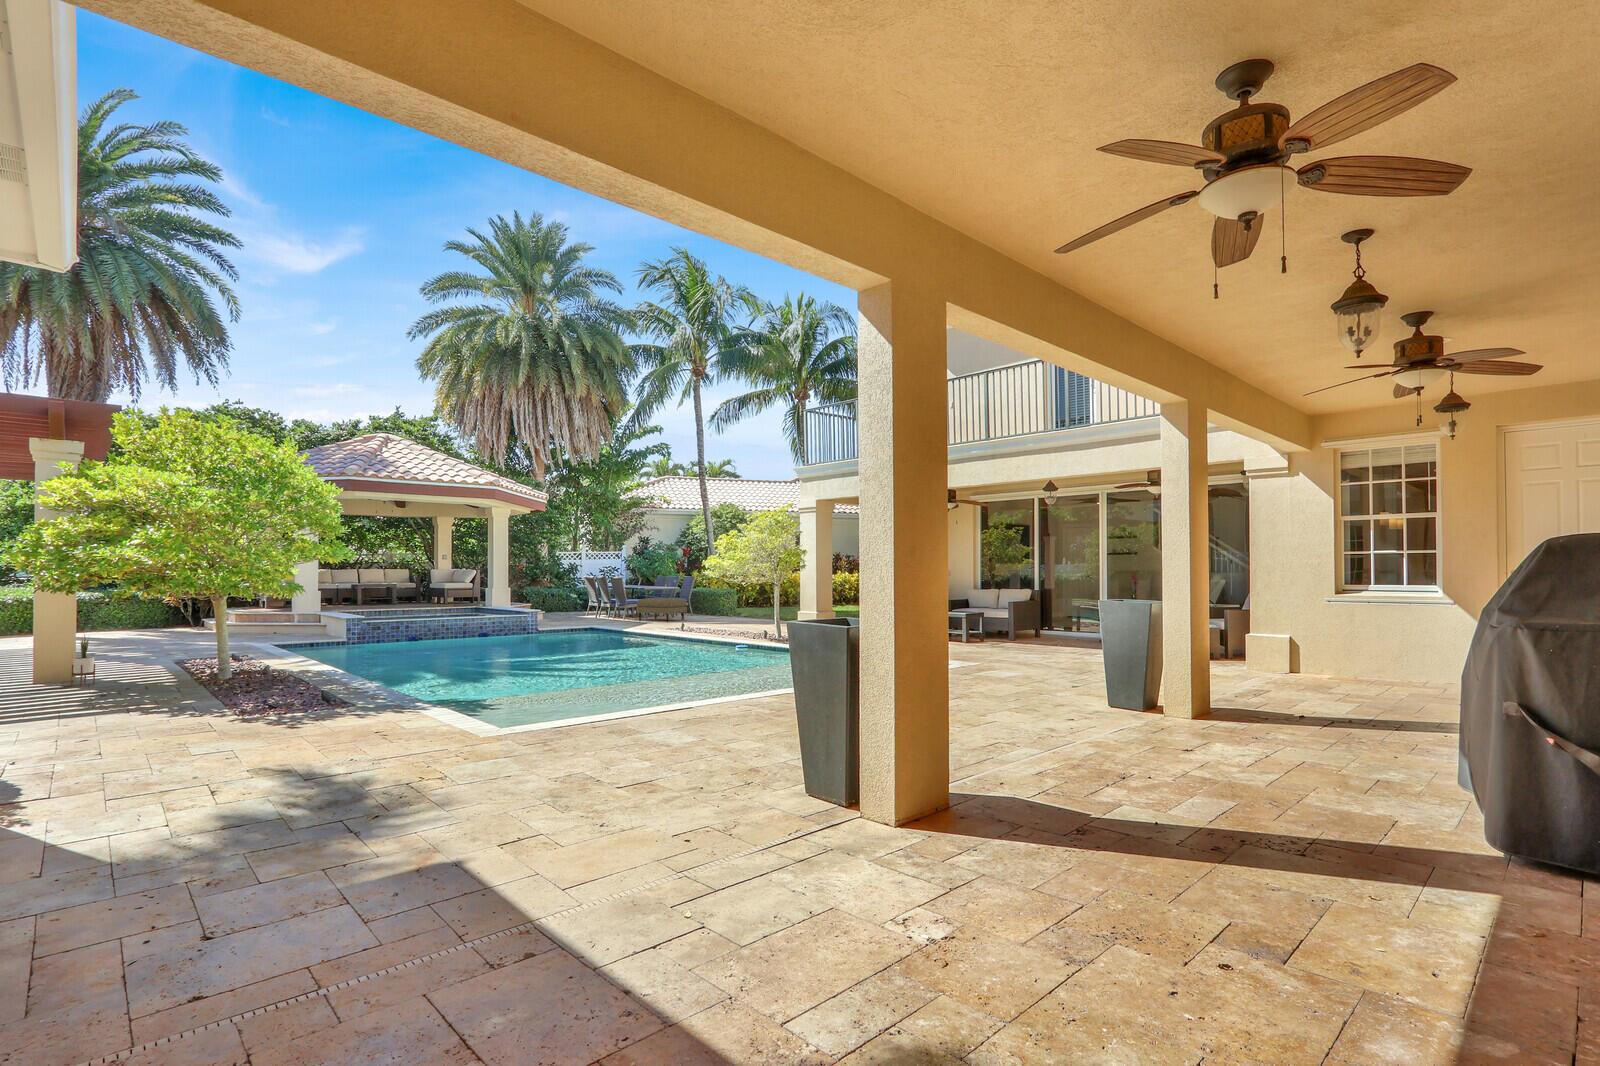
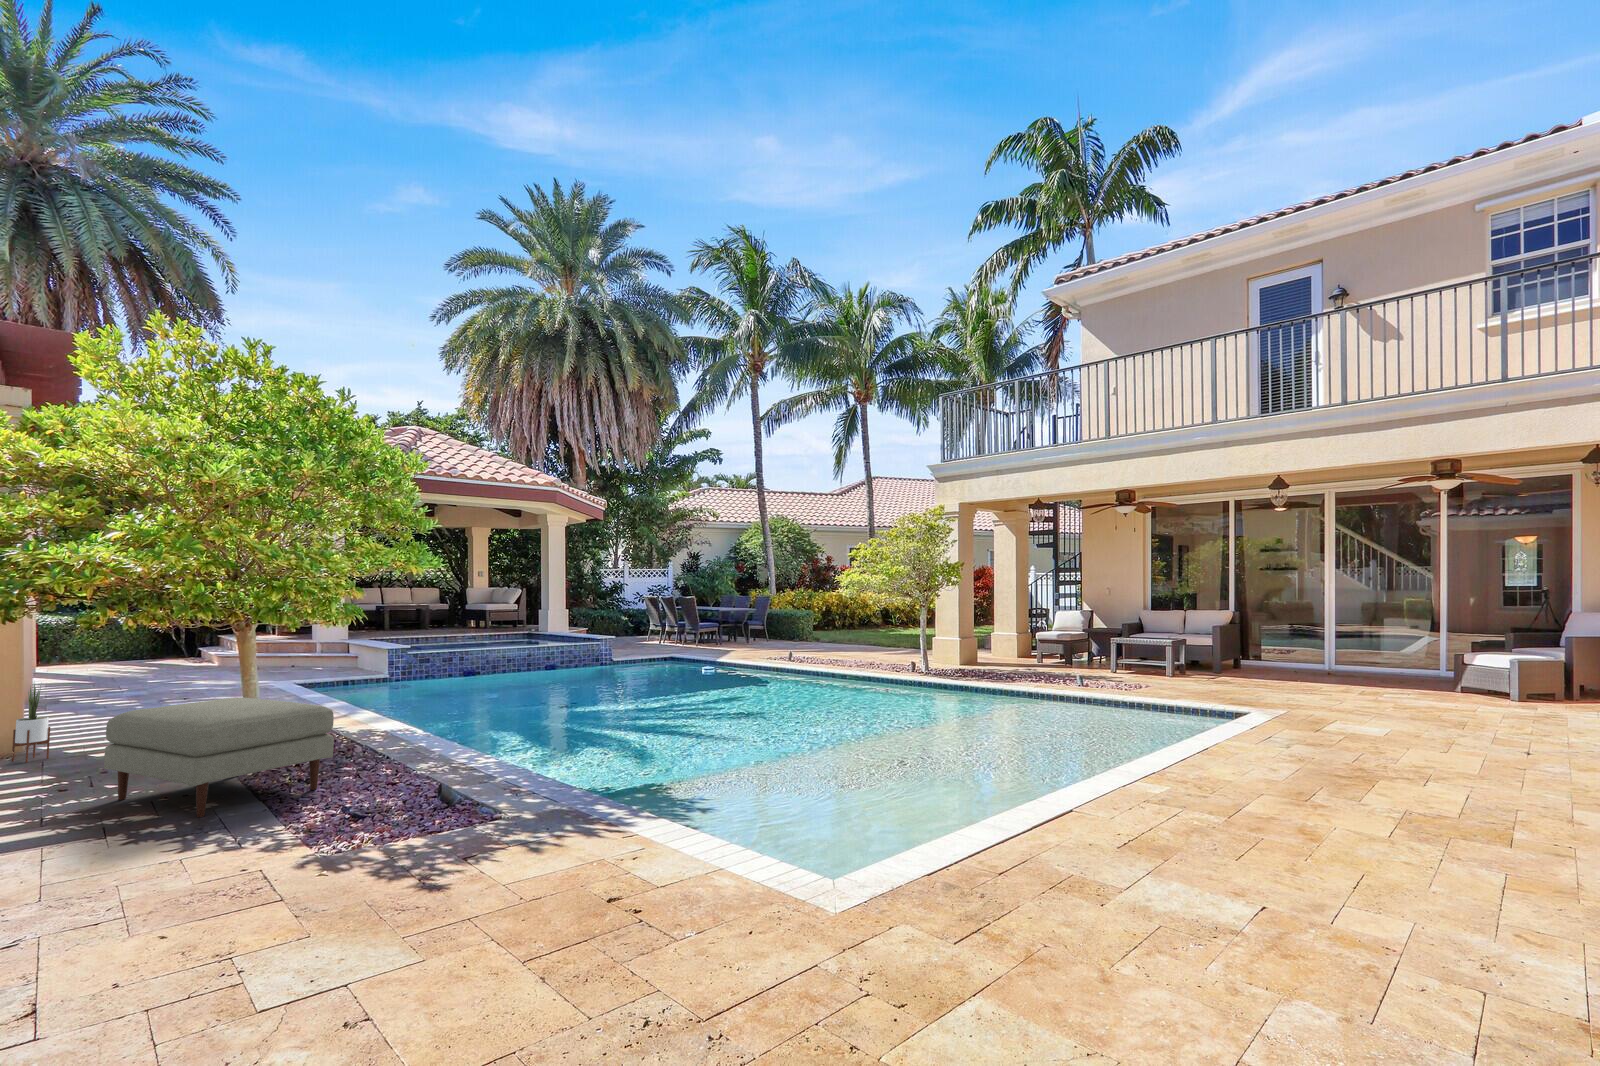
ottoman: present [636,598,687,622] -> present [104,698,334,817]

